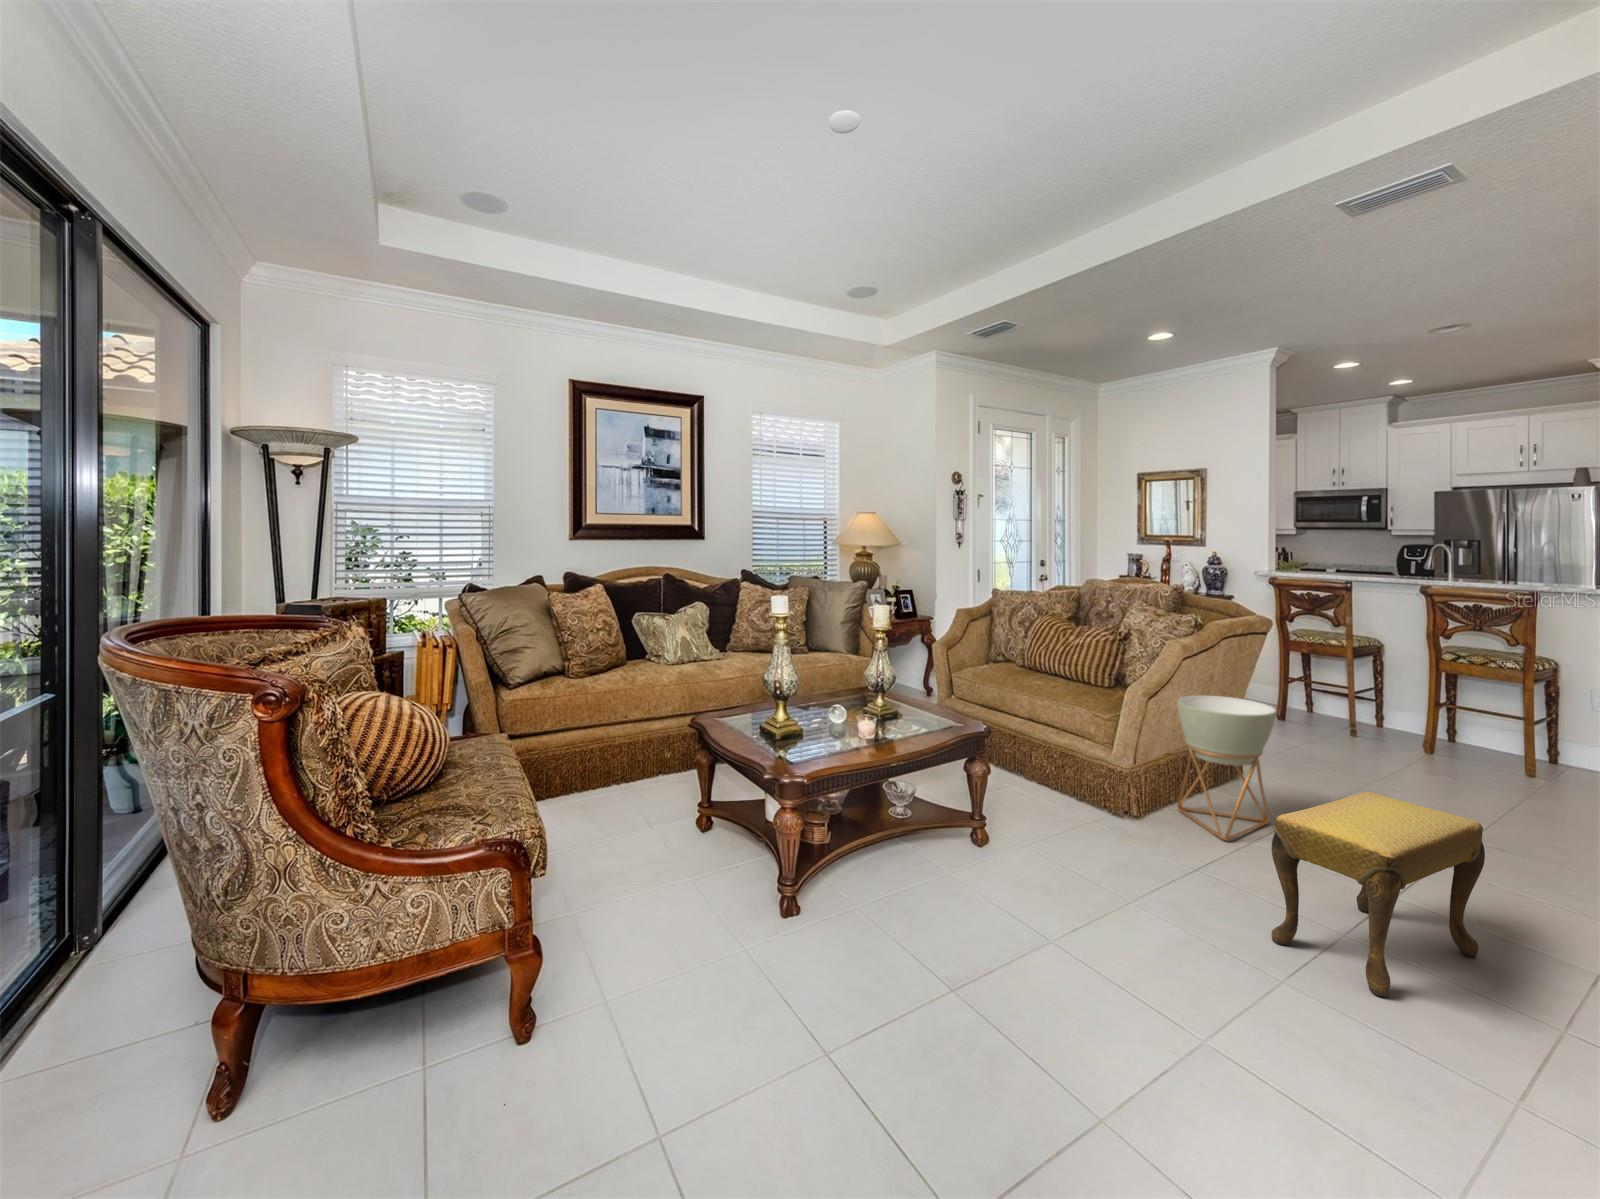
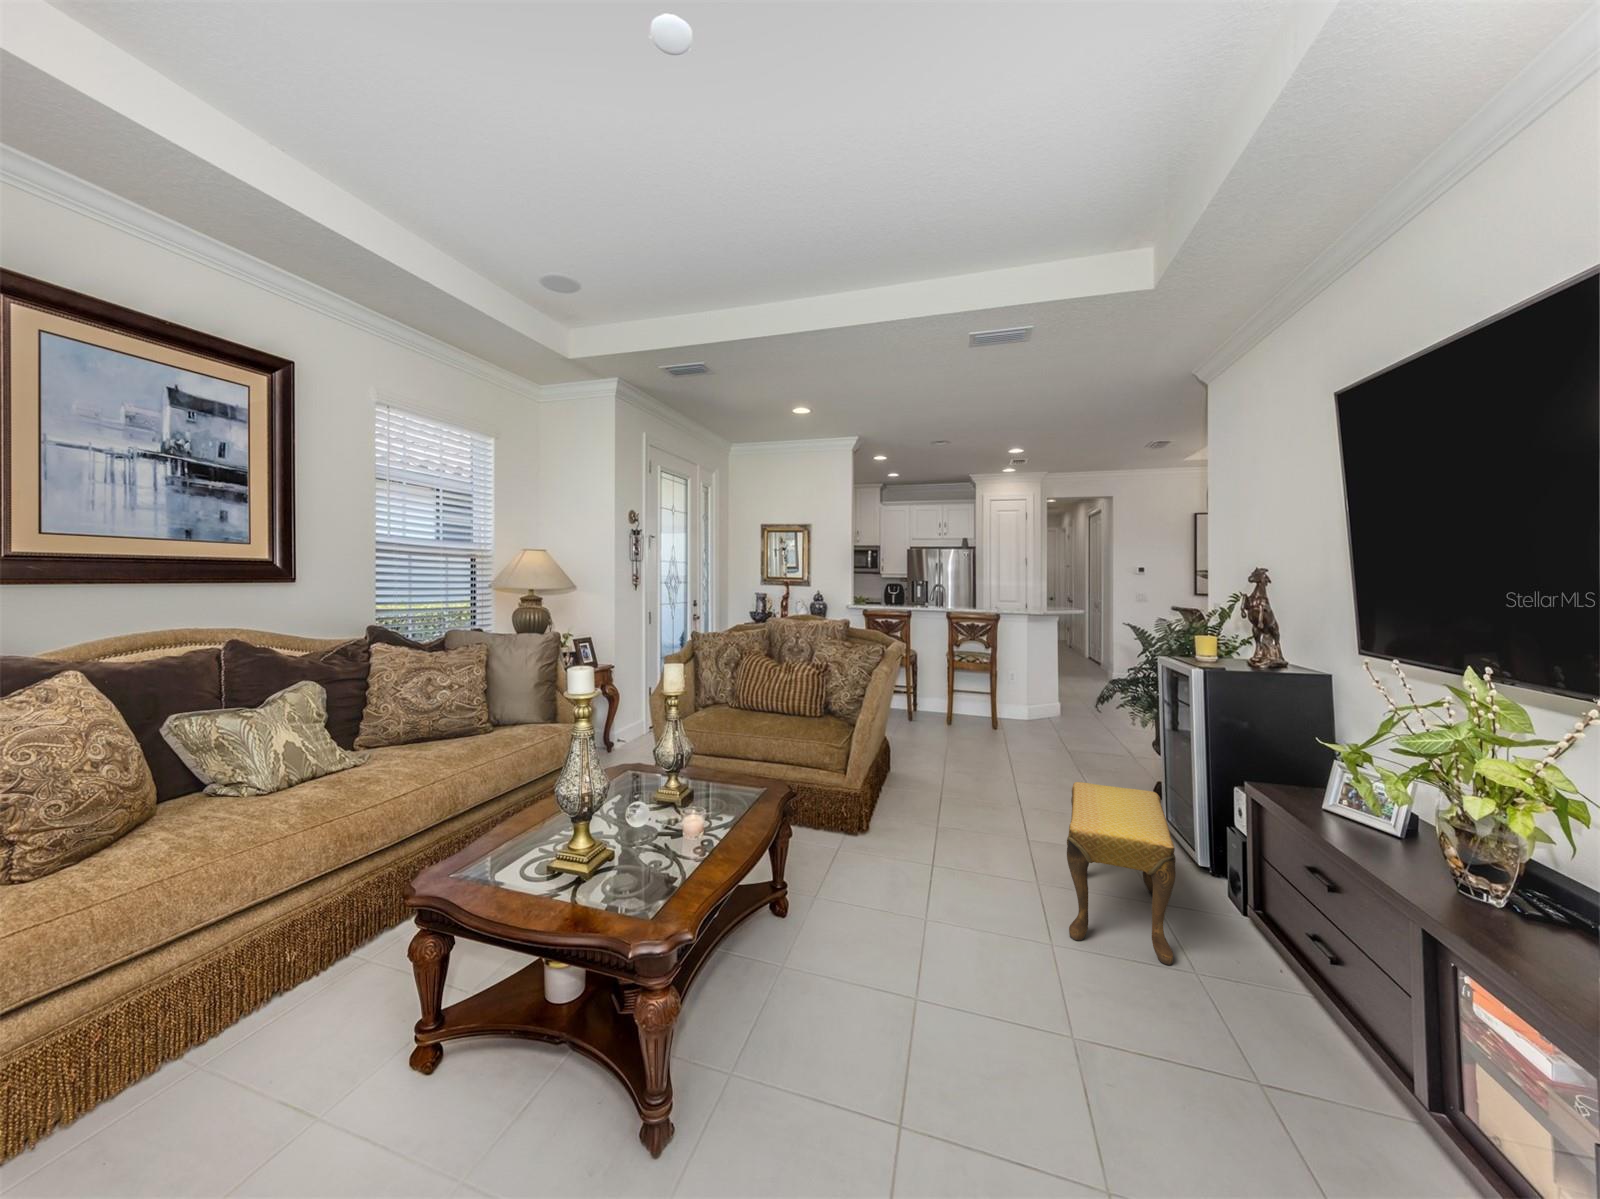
planter: present [1177,696,1277,840] -> none [898,713,971,840]

